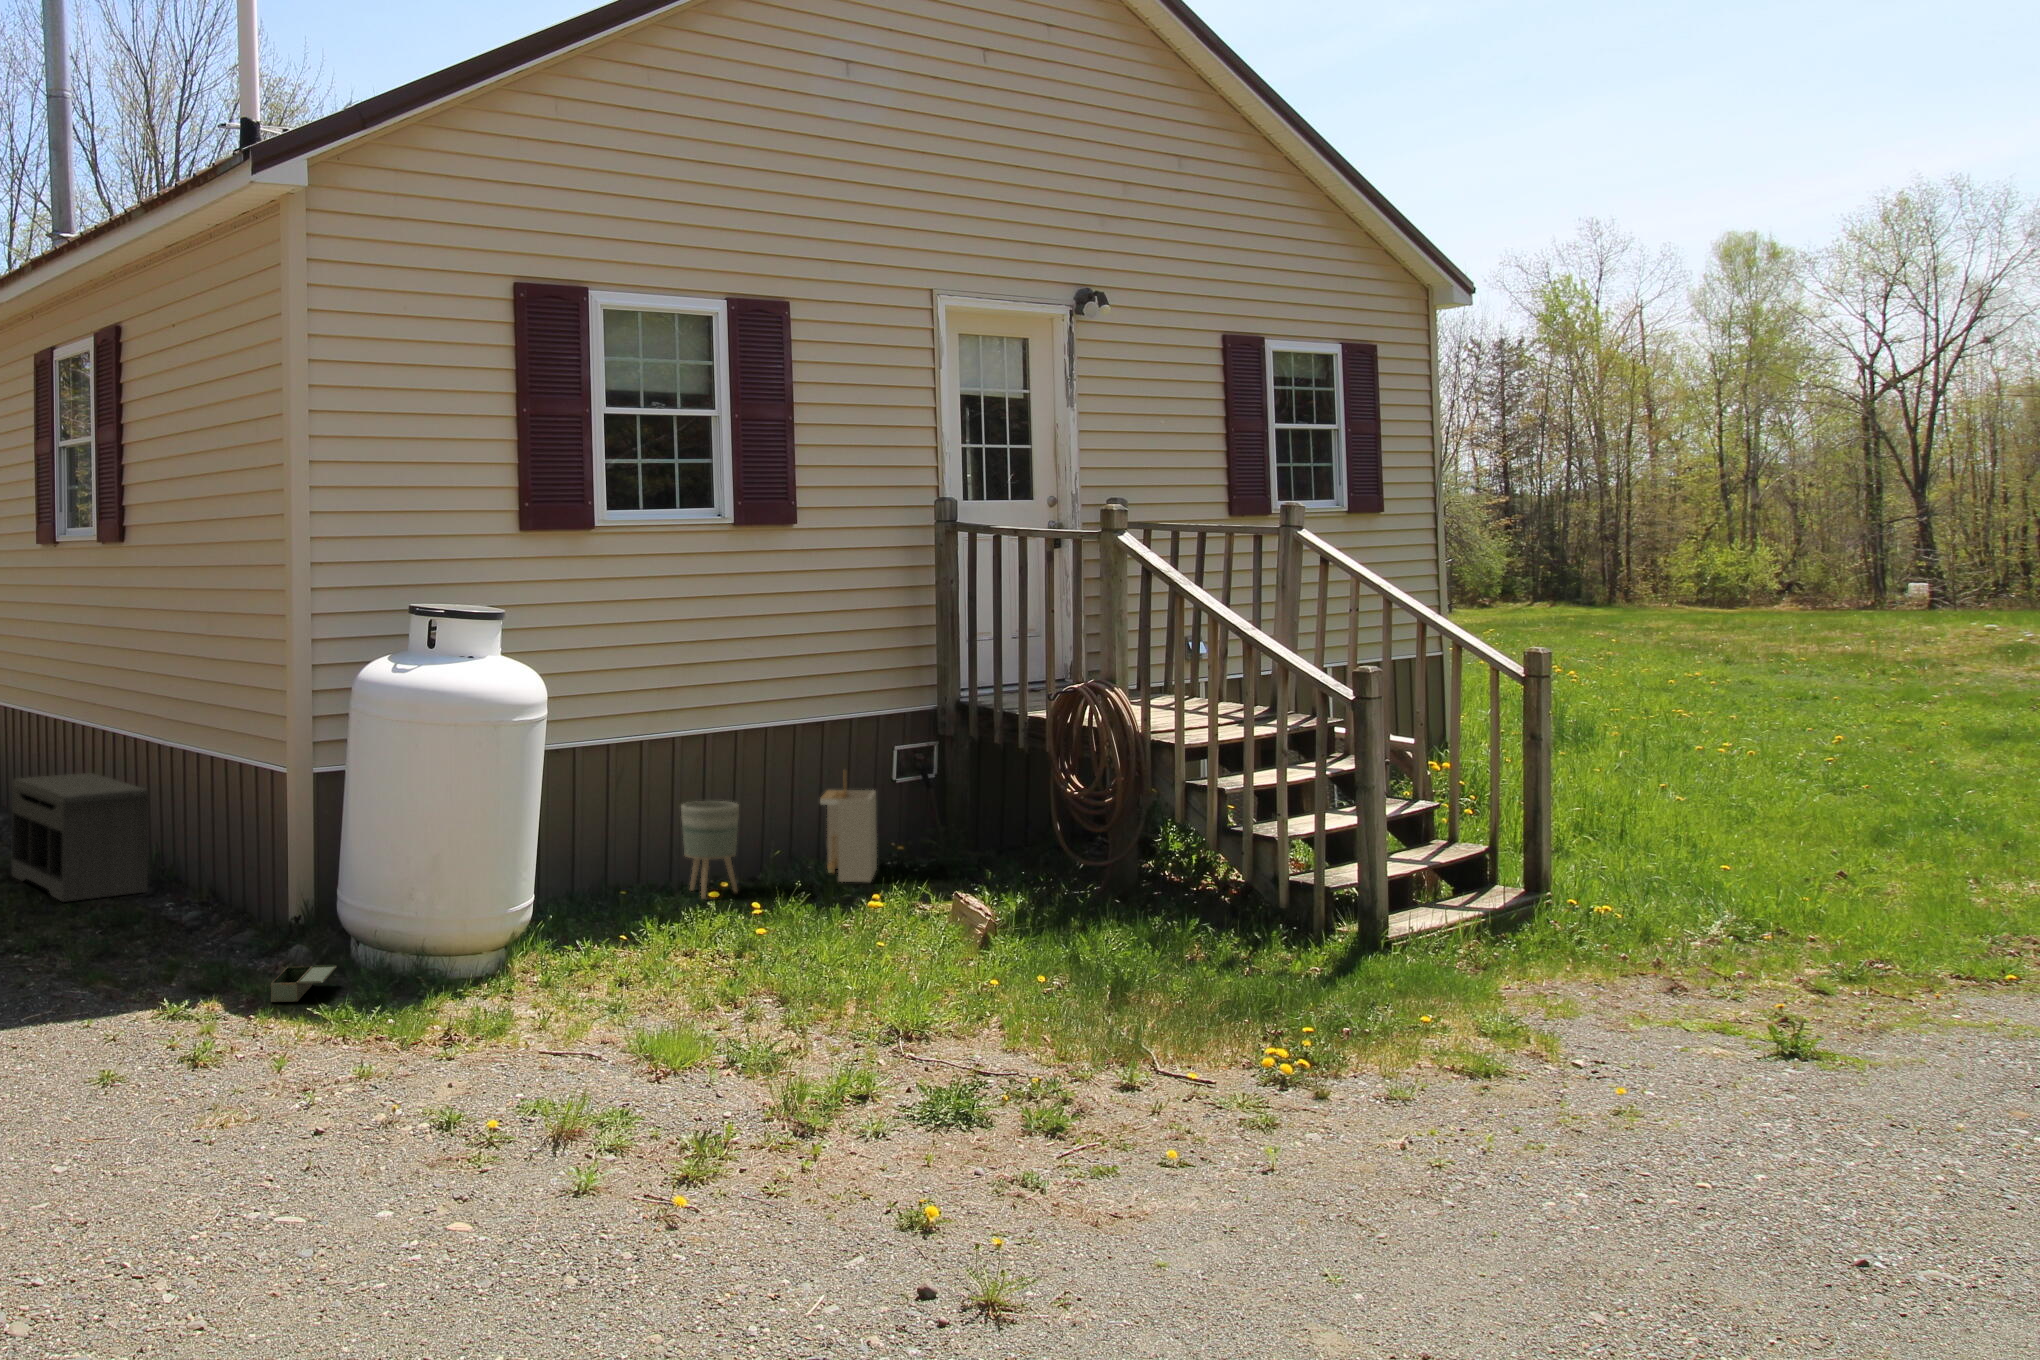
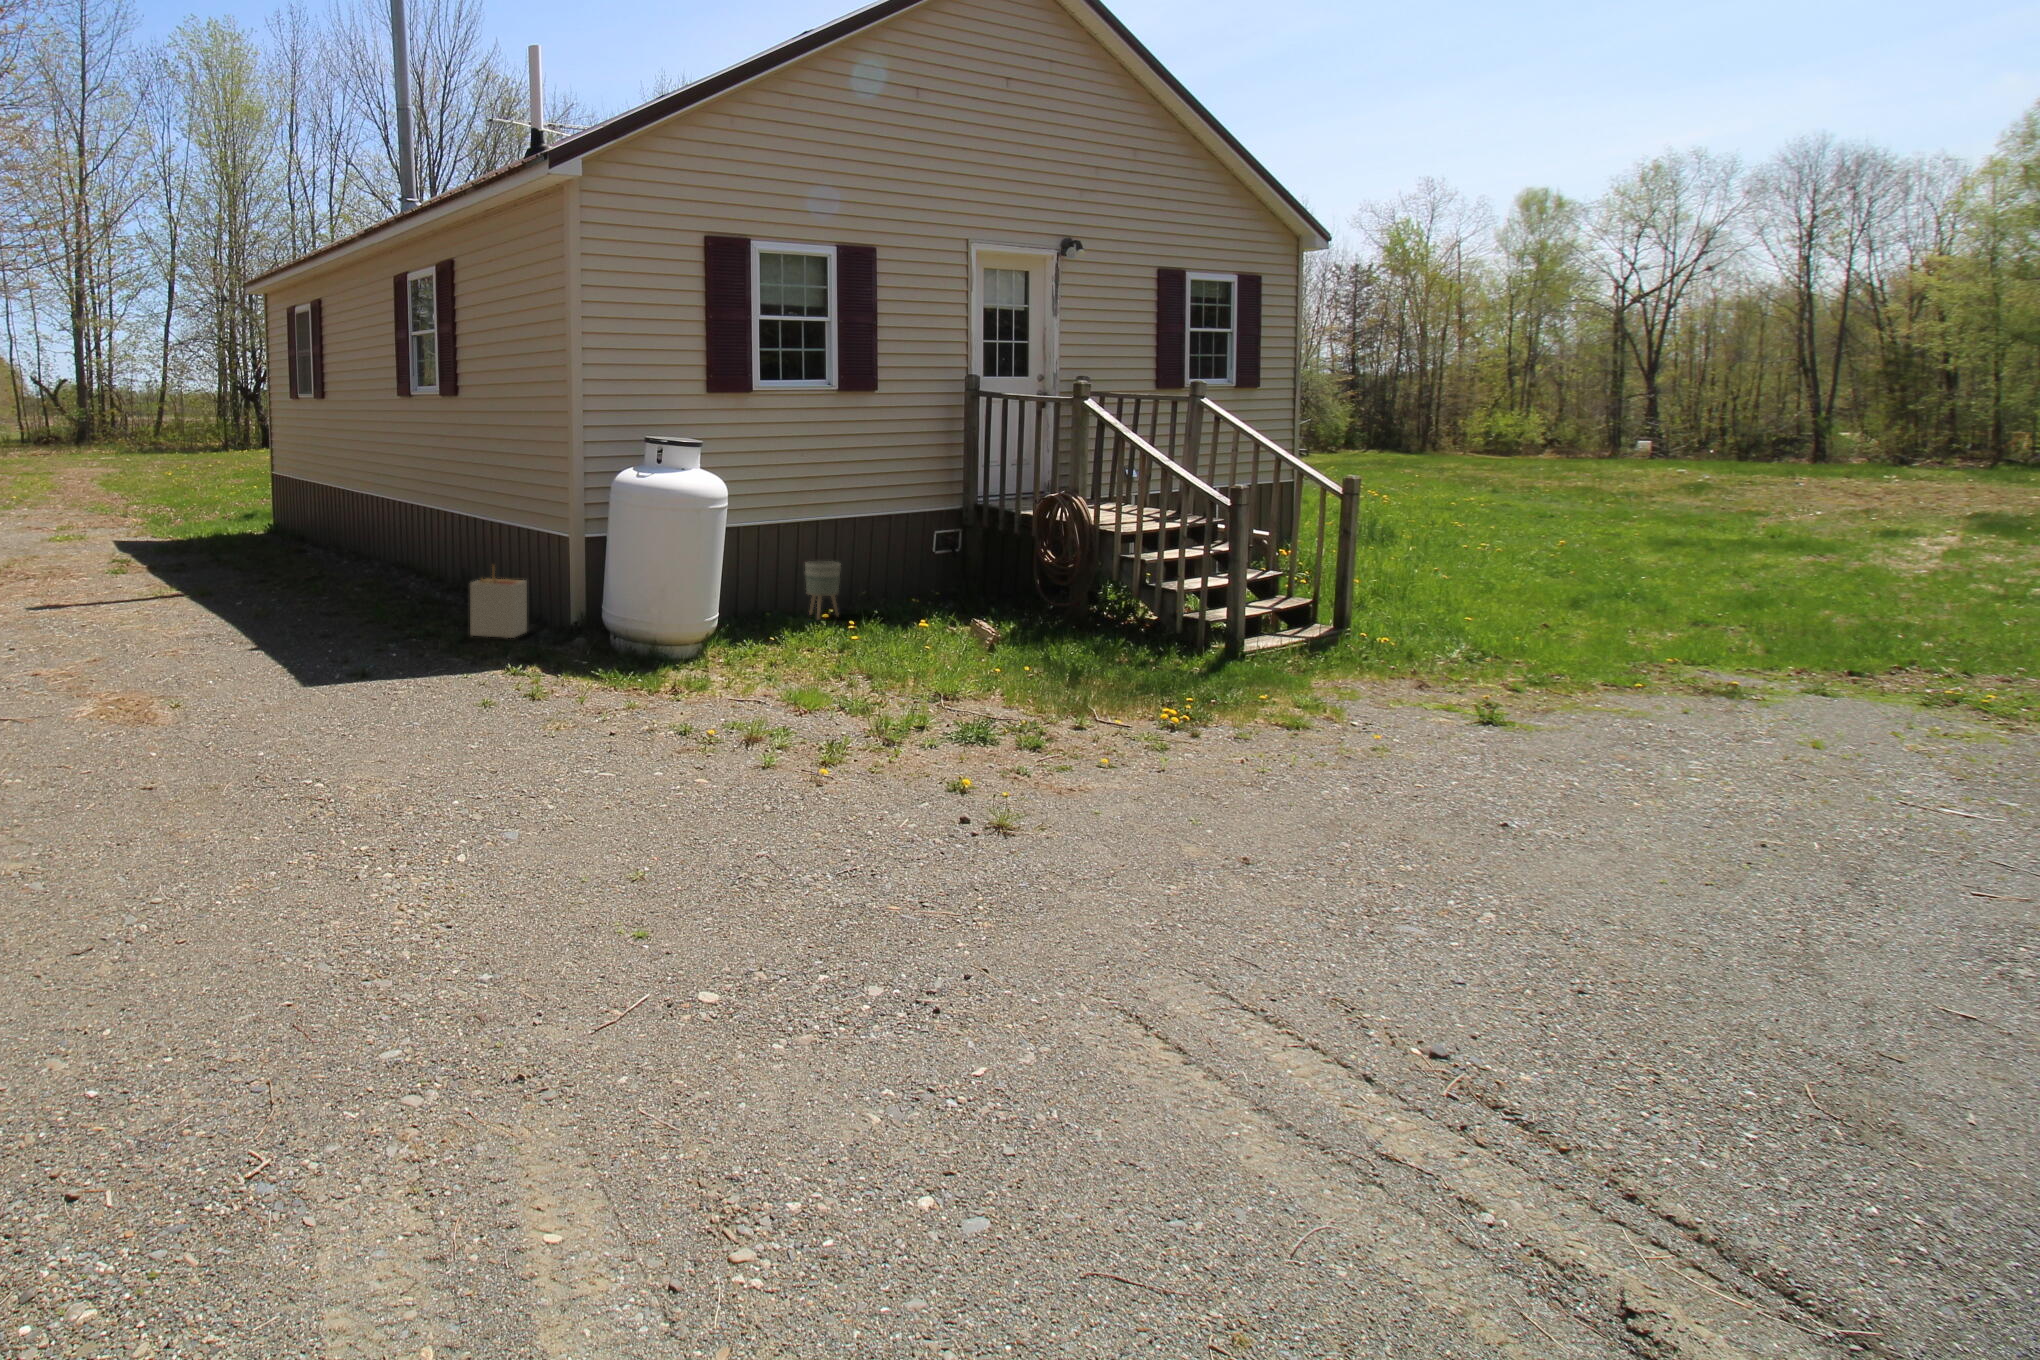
storage bin: present [820,772,877,882] -> present [470,566,527,638]
bench: present [11,773,149,902] -> none [394,537,479,613]
toolbox: present [270,965,337,1002] -> none [567,650,604,670]

